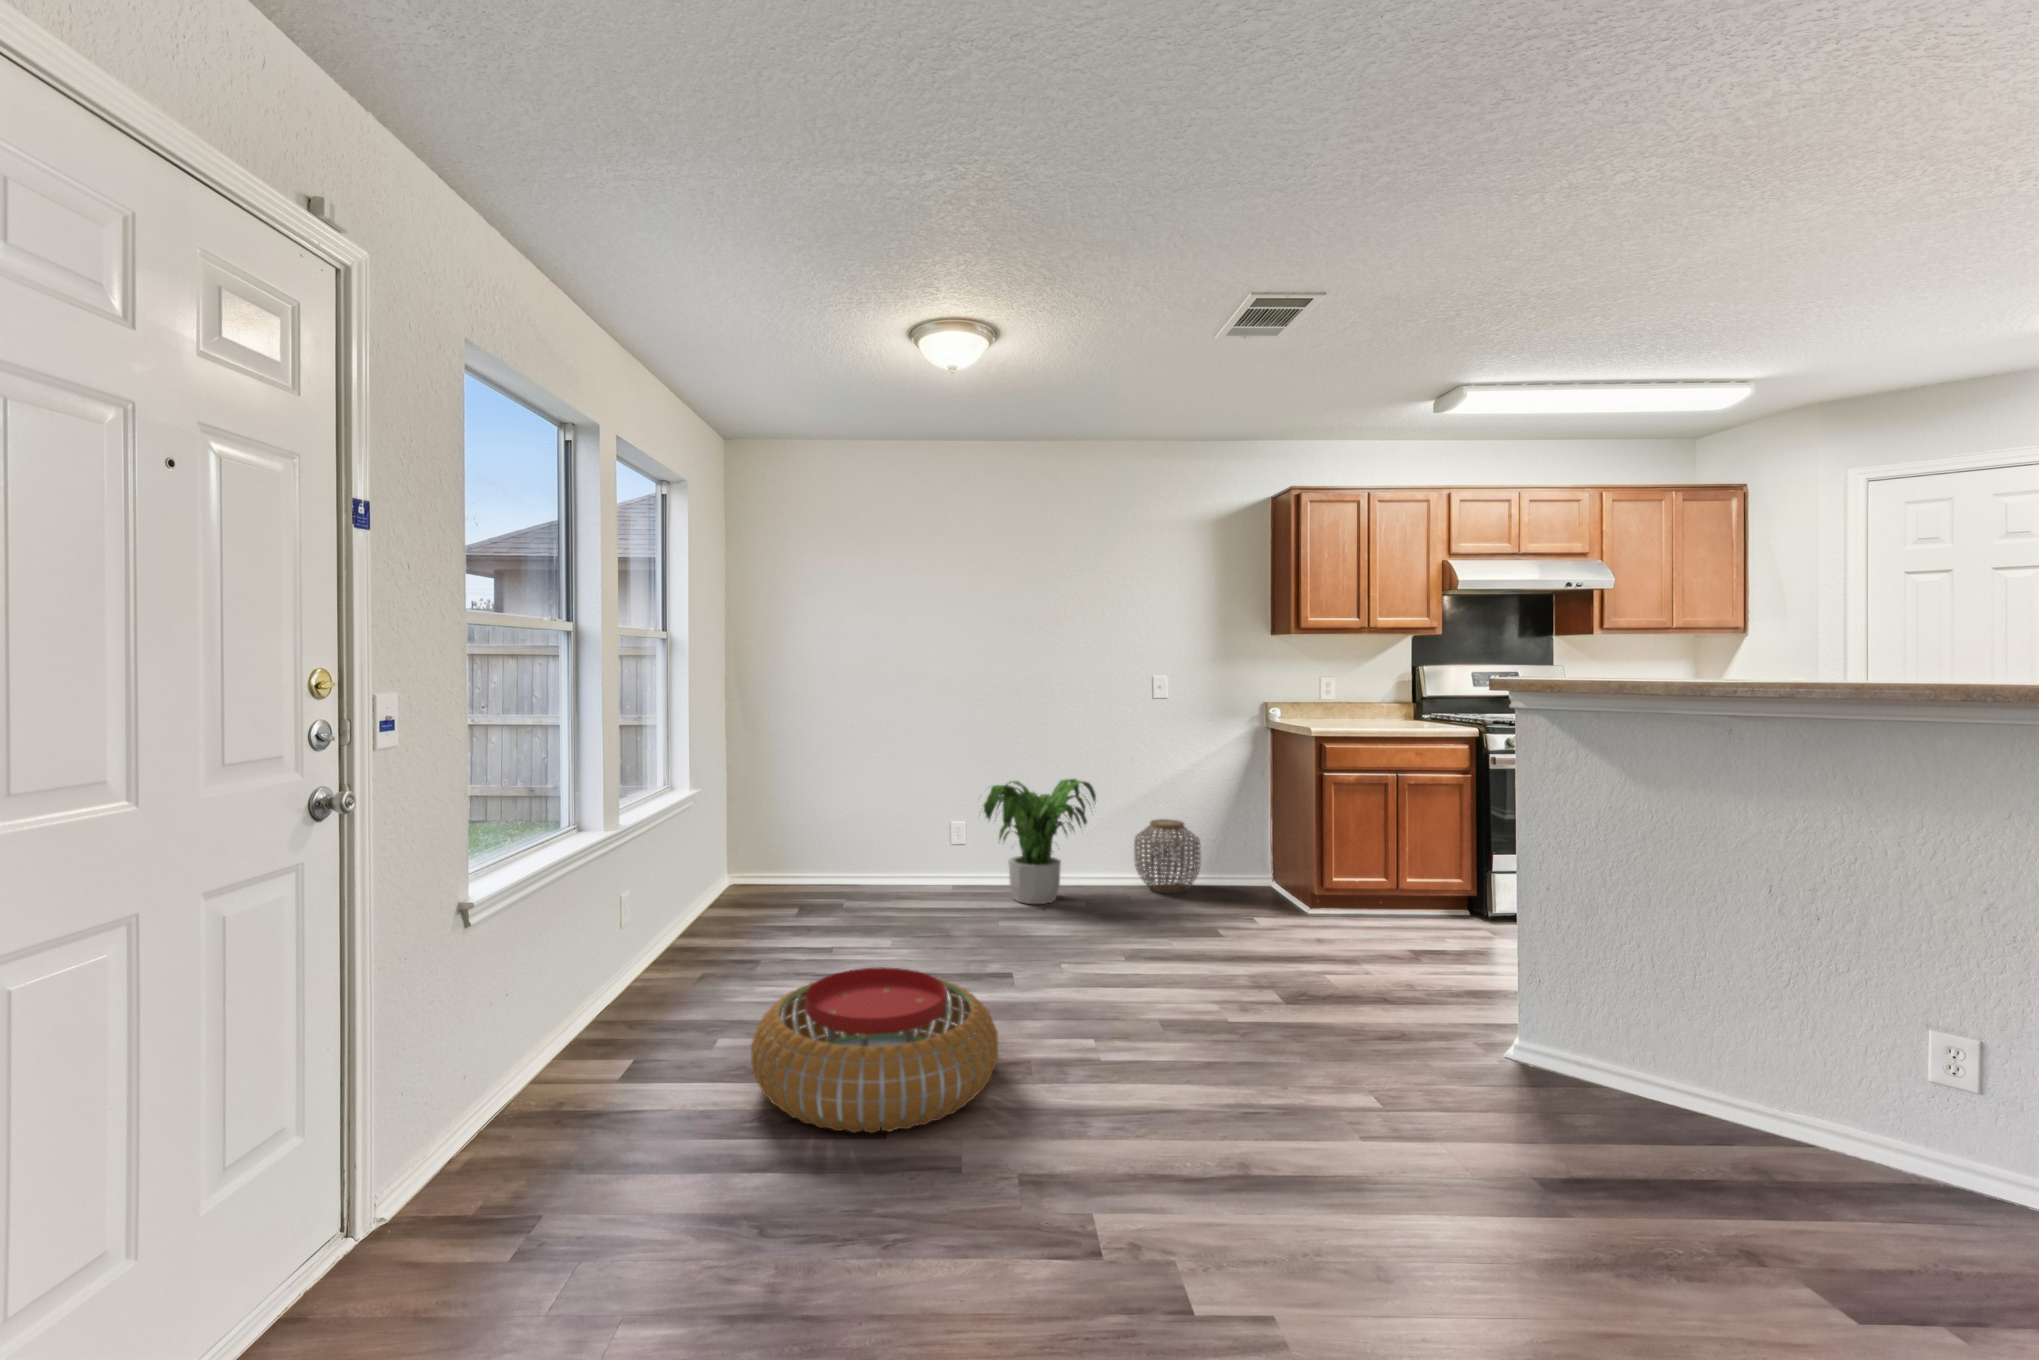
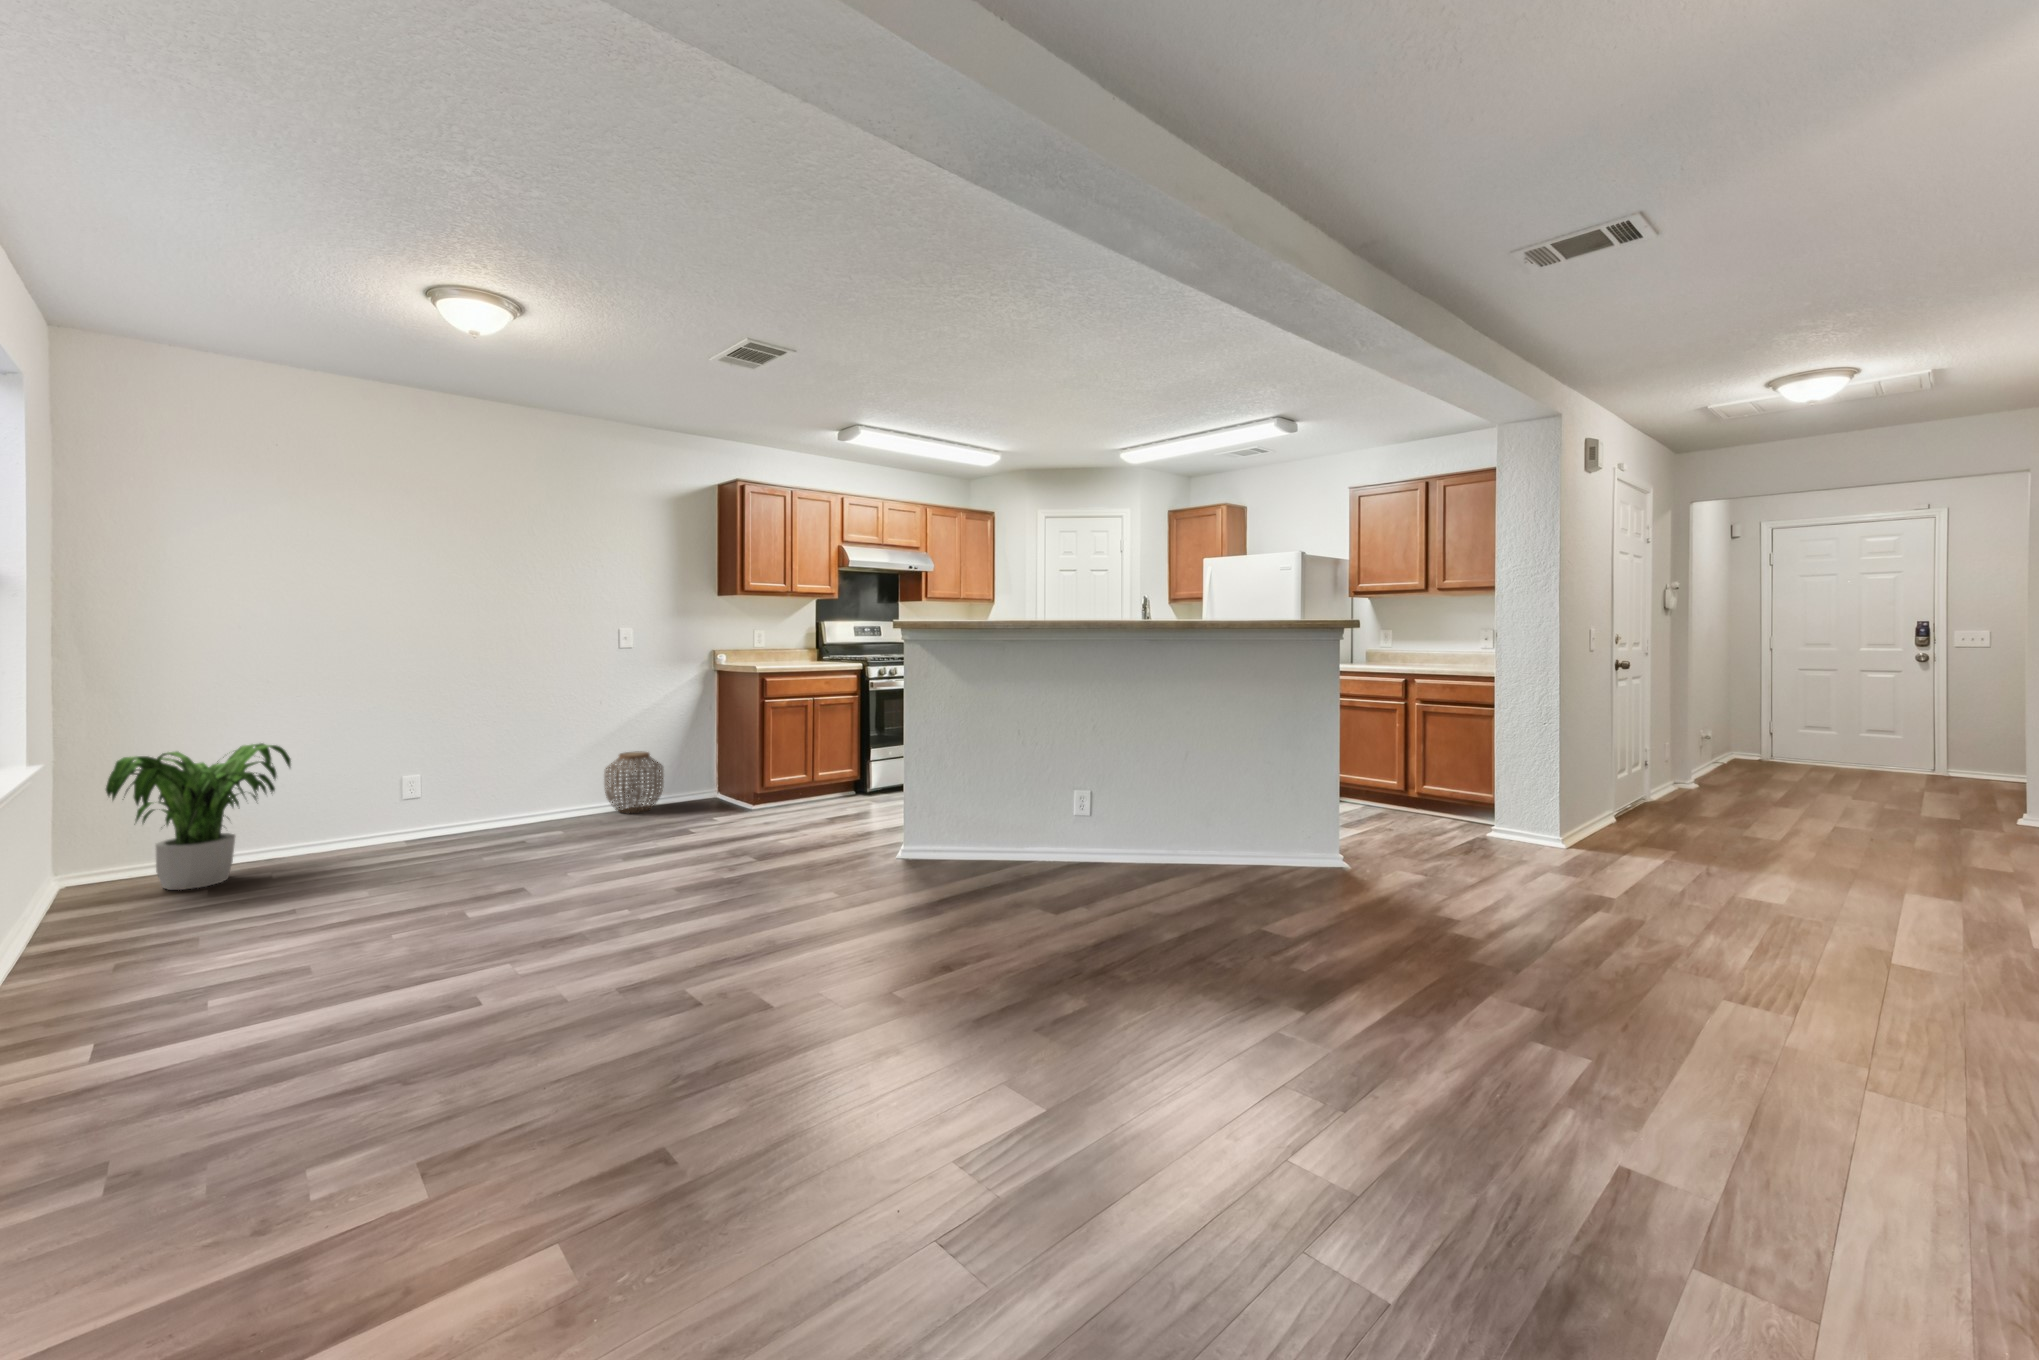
potted plant: present [983,779,1096,904] -> present [106,743,291,890]
pouf: present [751,967,998,1133] -> none [319,877,571,1010]

